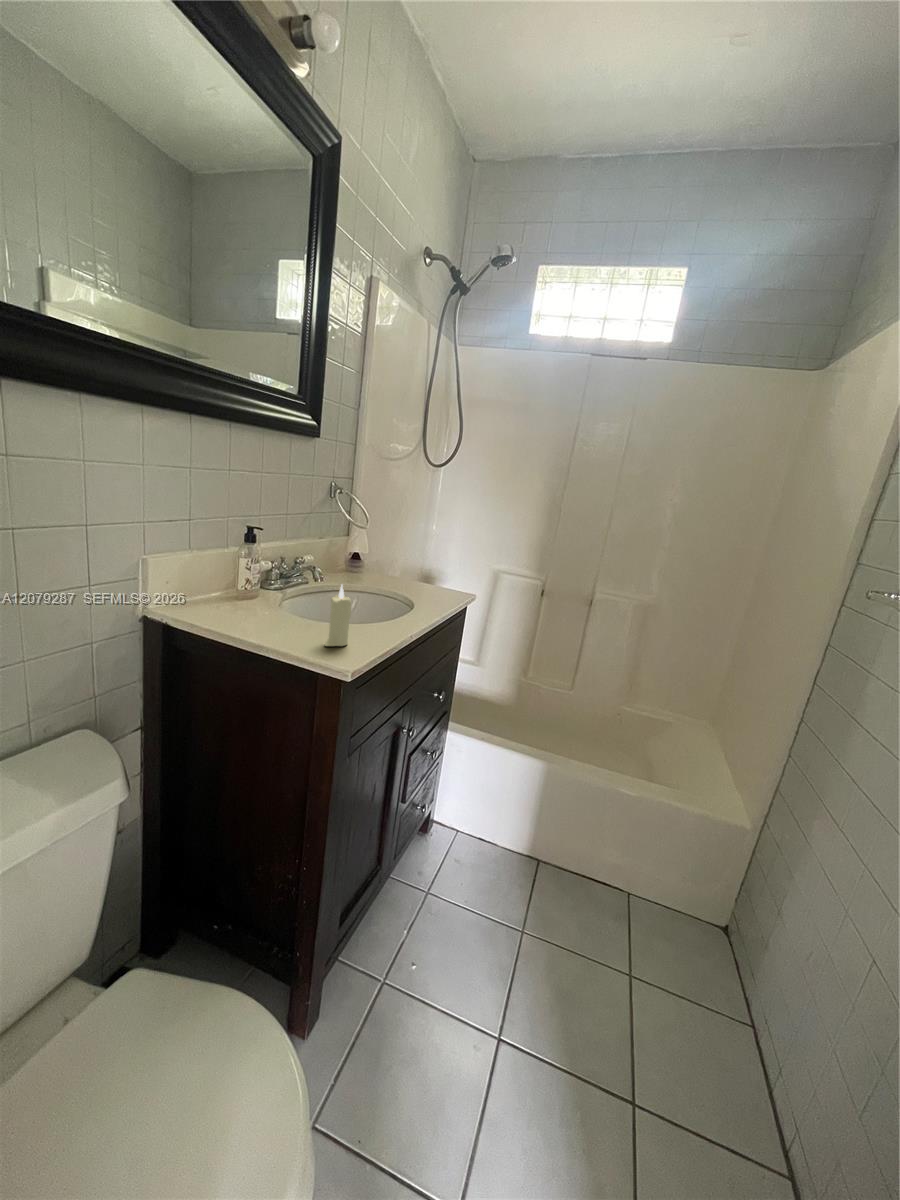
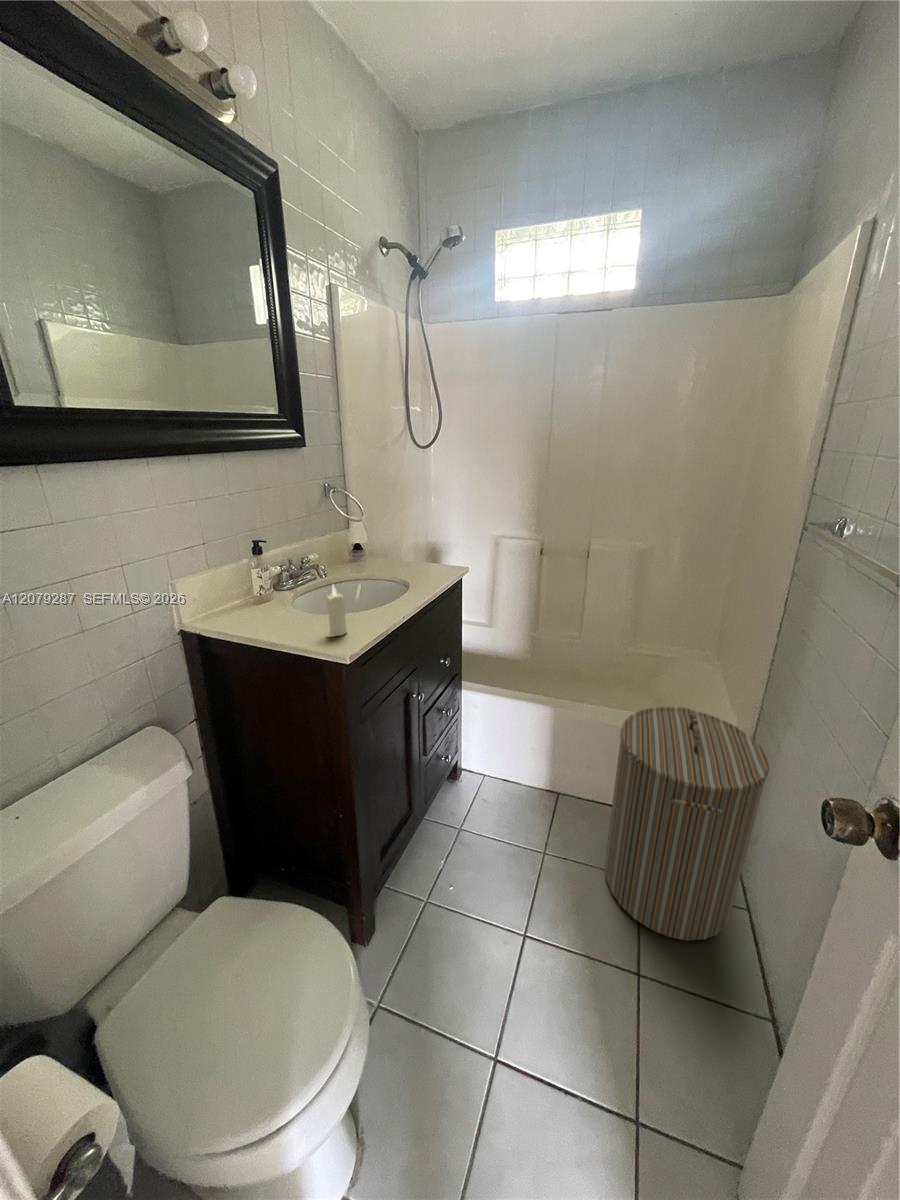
laundry hamper: none [591,775,799,1059] -> present [605,707,769,941]

